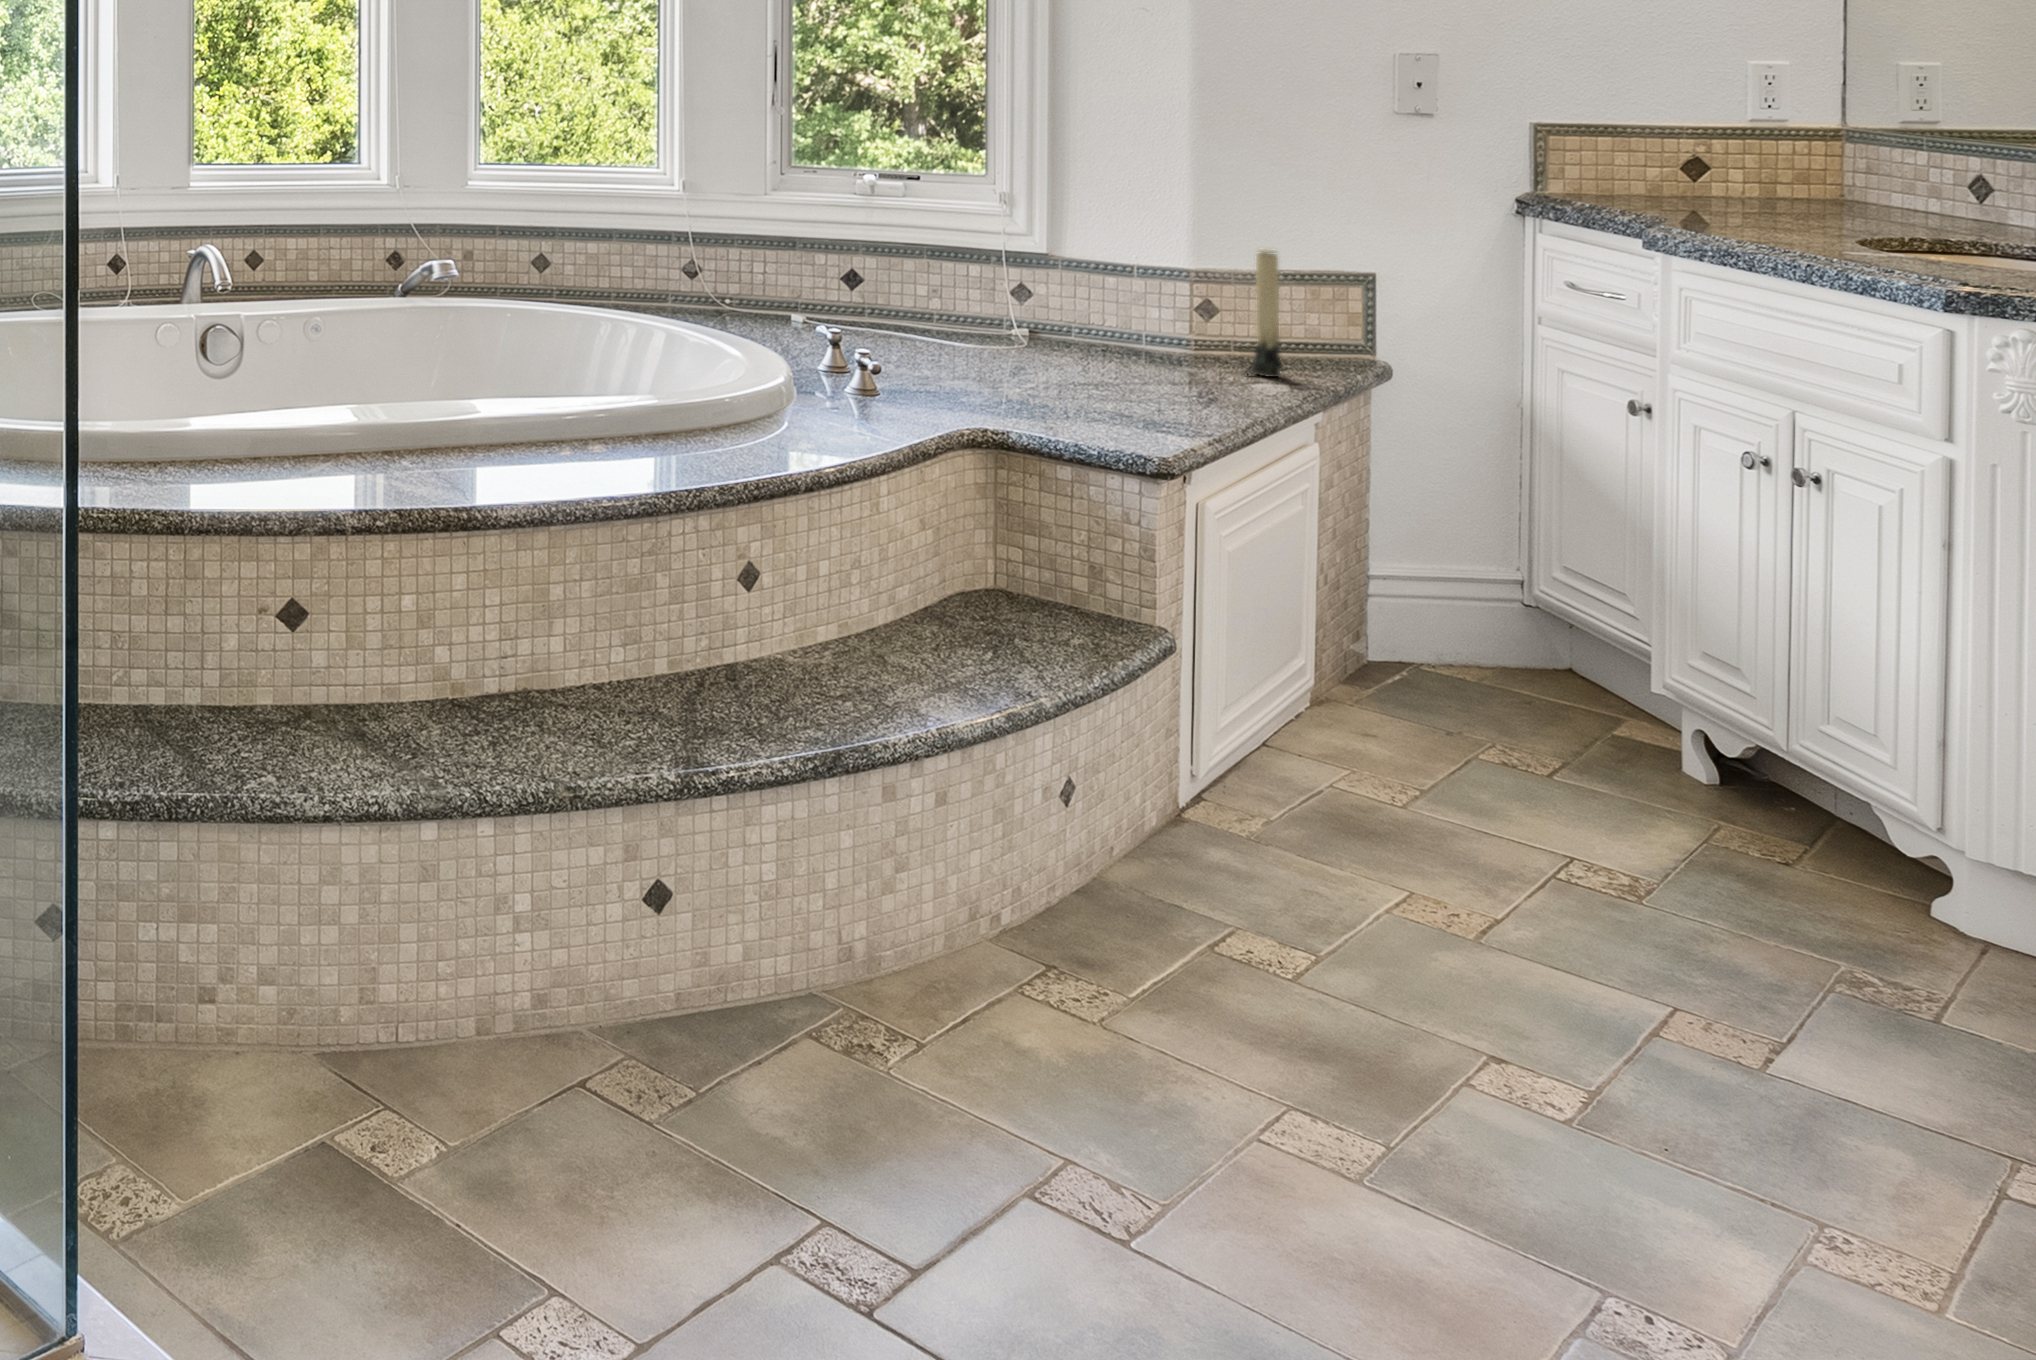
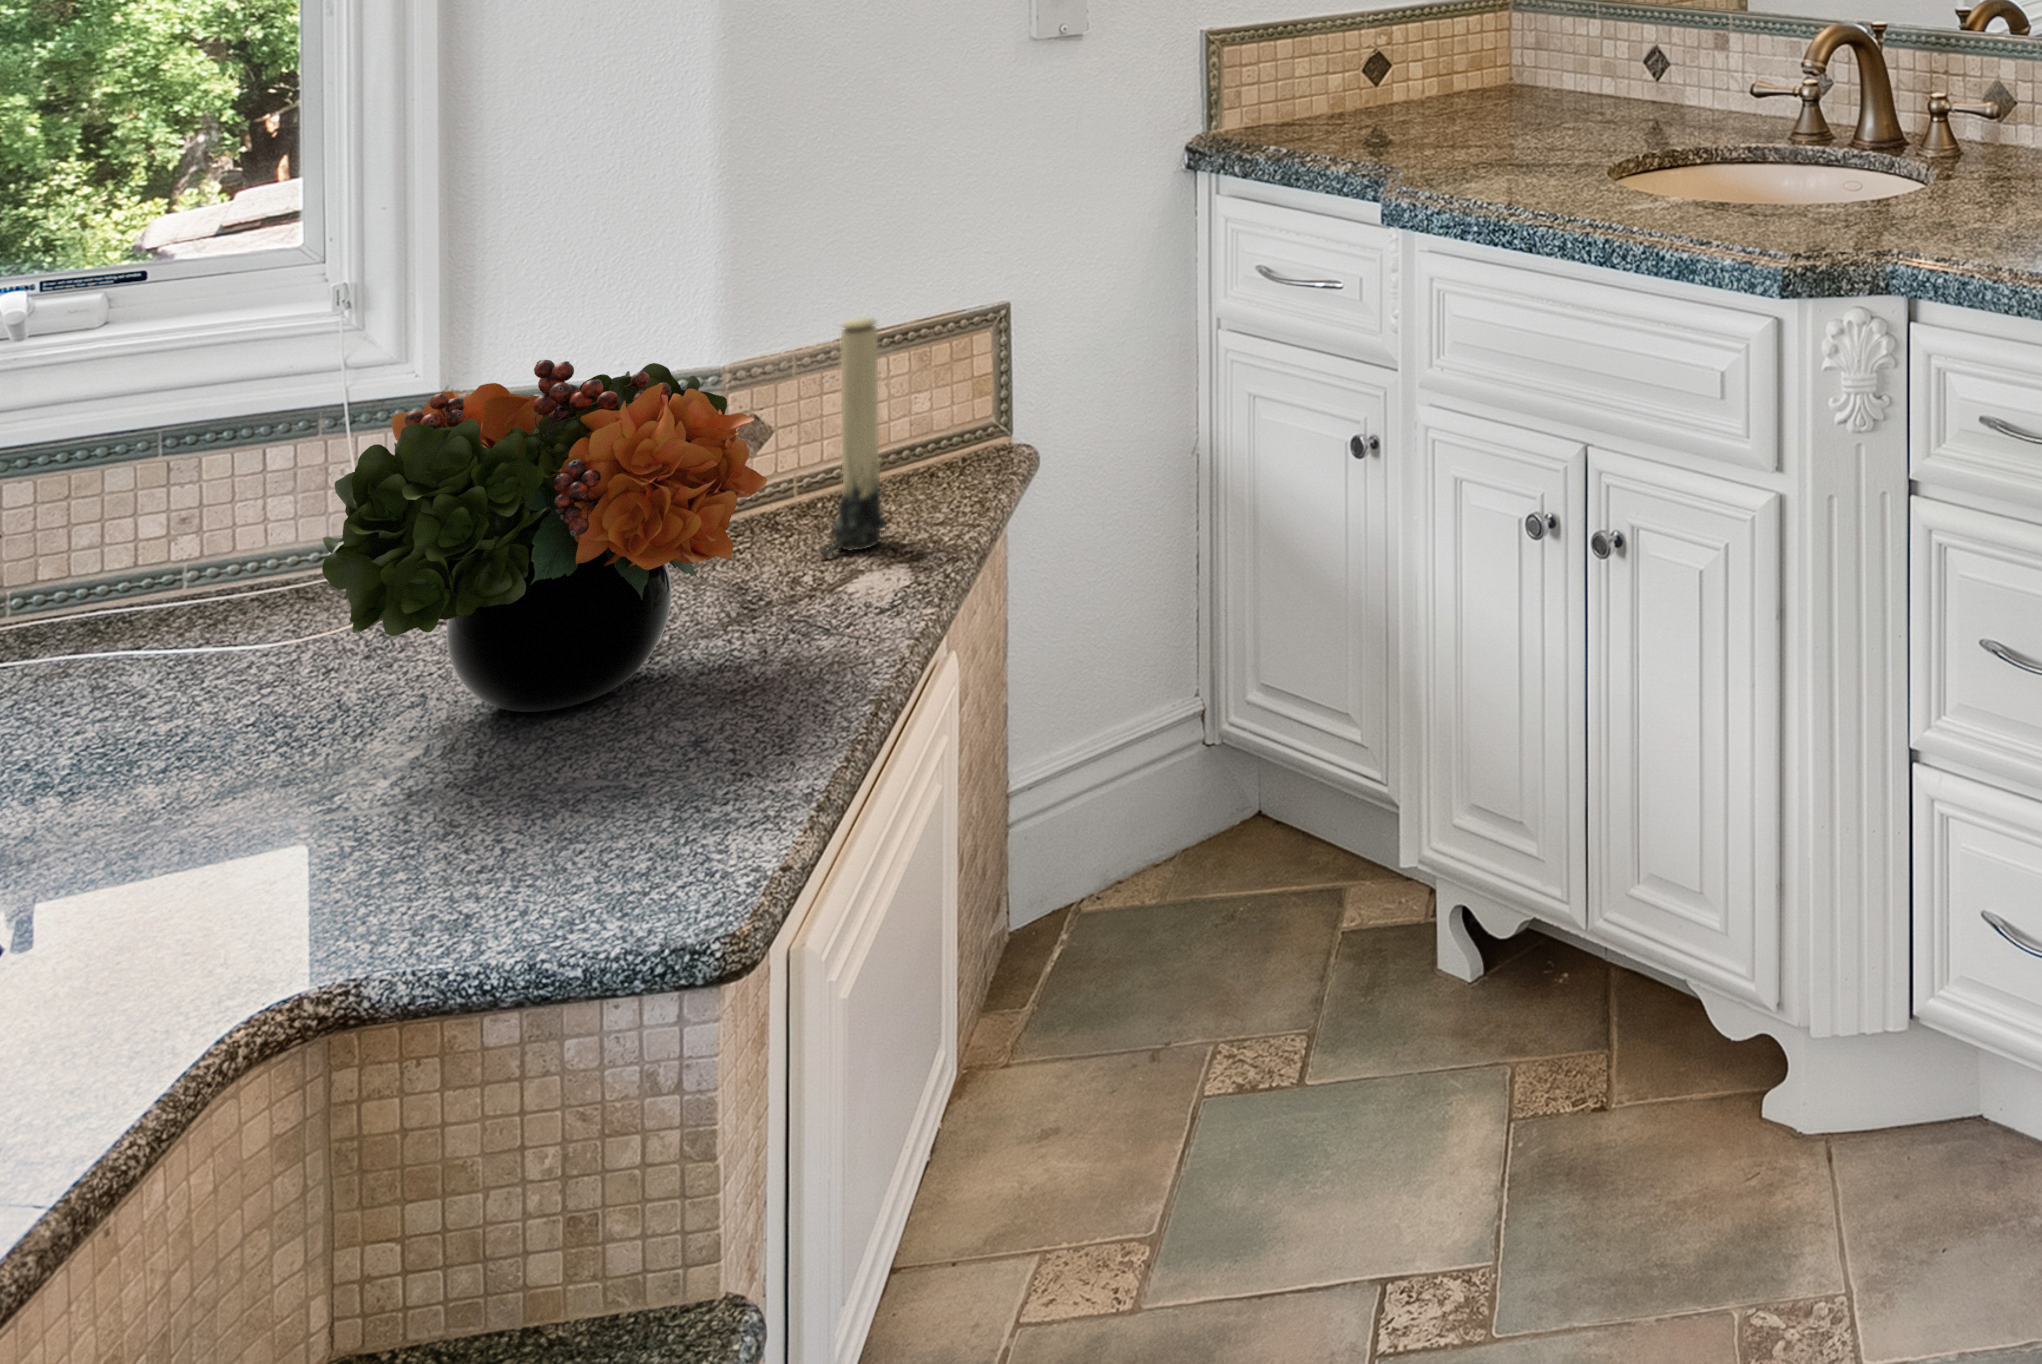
flower arrangement: none [989,222,1203,388] -> present [322,360,767,712]

